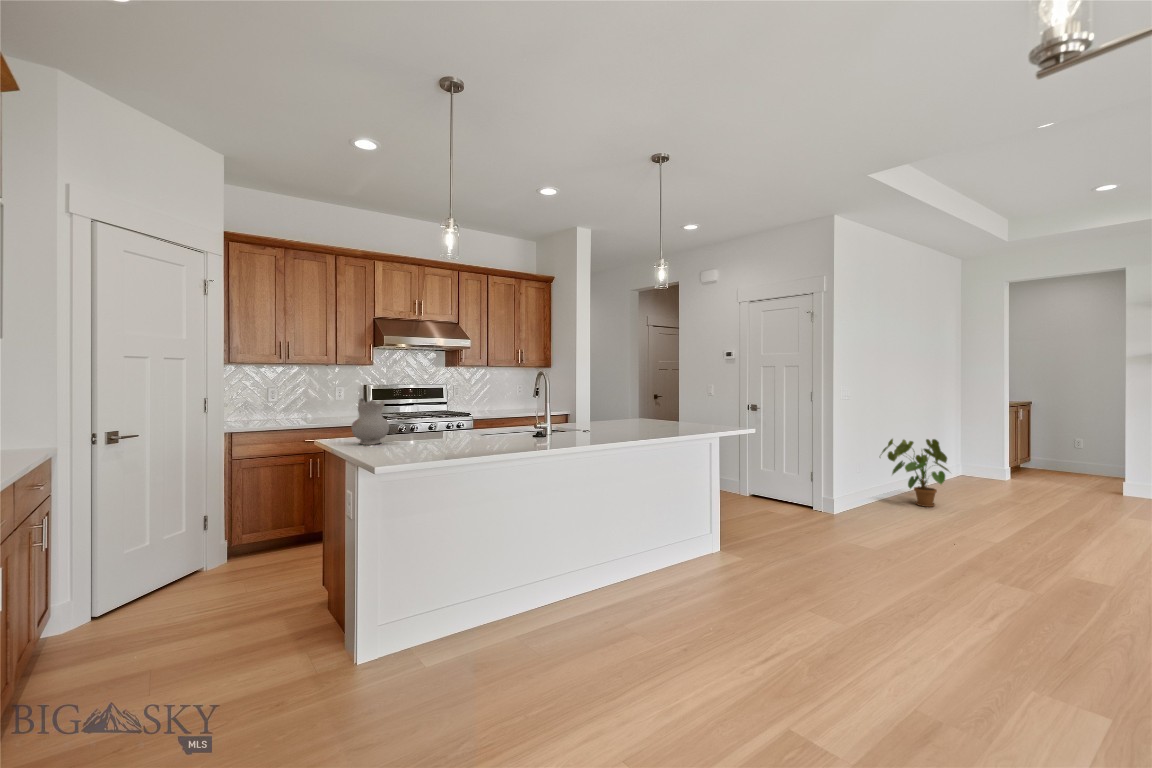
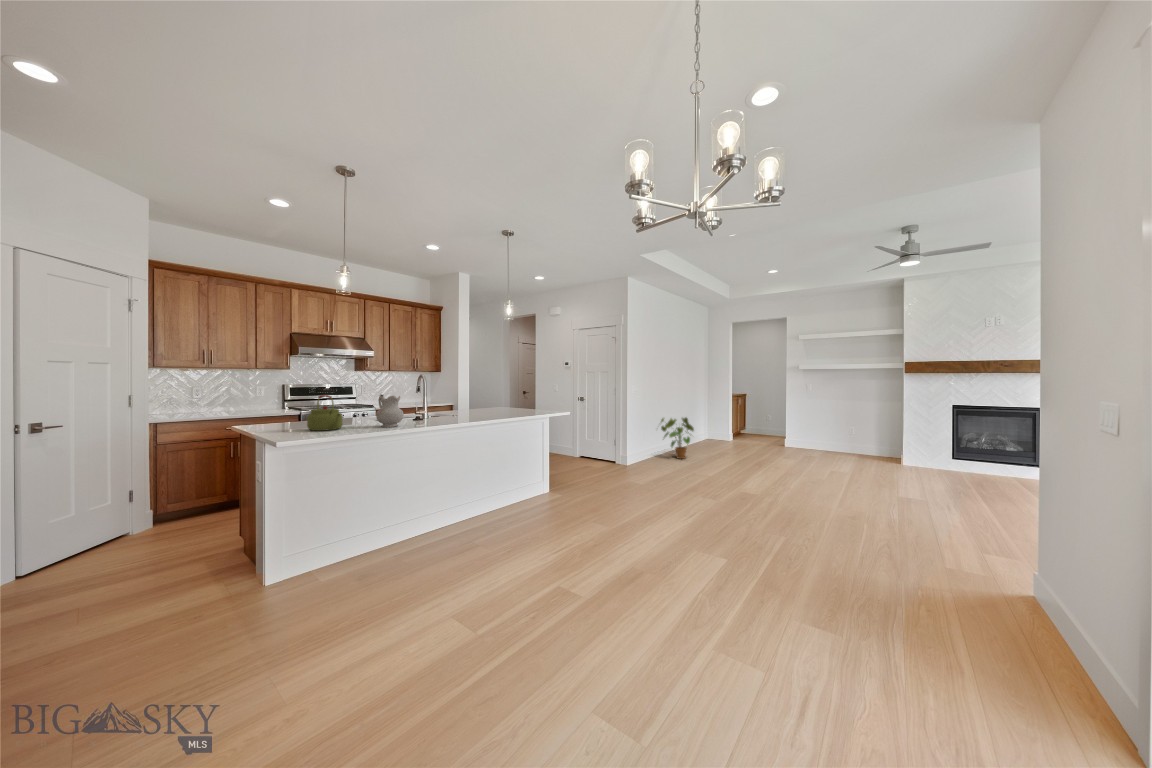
ceramic pitcher: present [352,398,389,445] -> present [376,394,404,427]
kettle: none [398,399,442,450] -> present [307,395,343,431]

